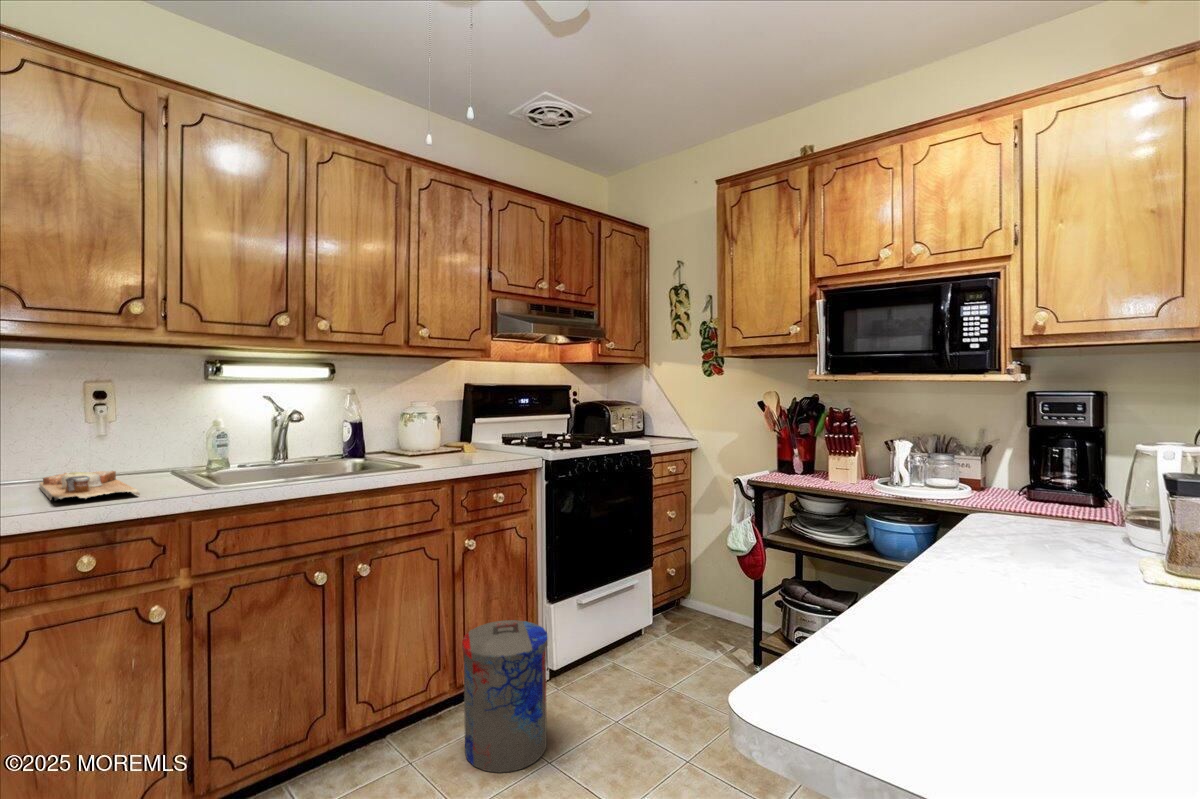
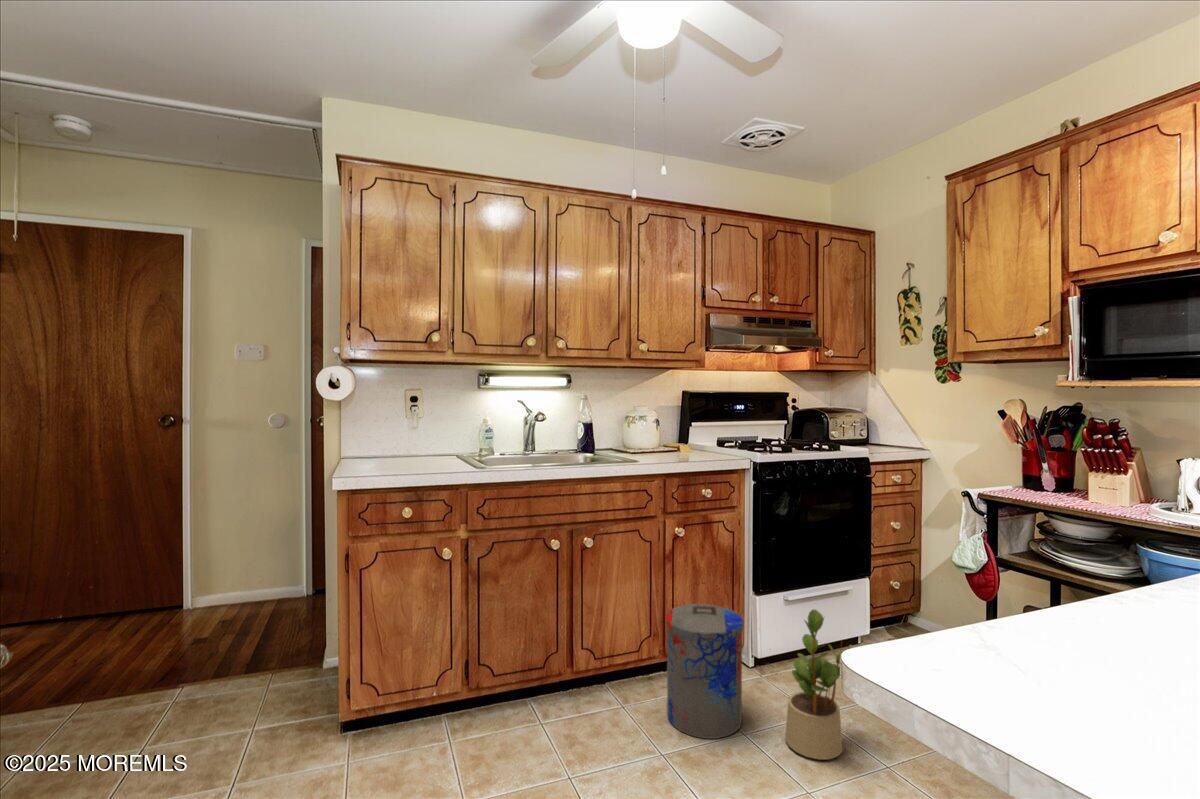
cutting board: present [40,471,140,500] -> none [384,451,438,469]
potted plant: none [593,610,660,764] -> present [785,610,851,759]

